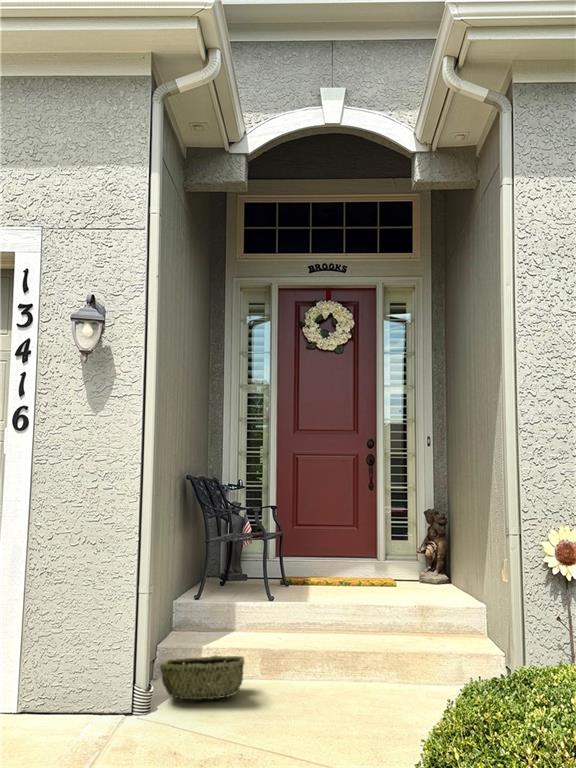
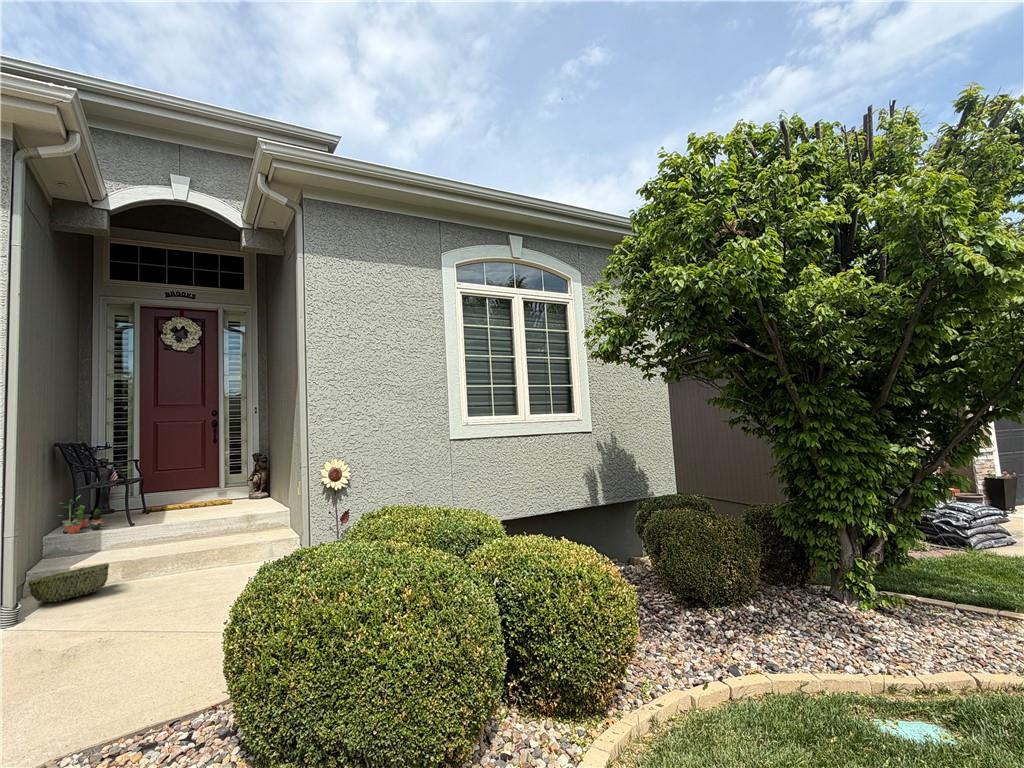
potted plant: none [194,547,240,600] -> present [59,496,104,534]

